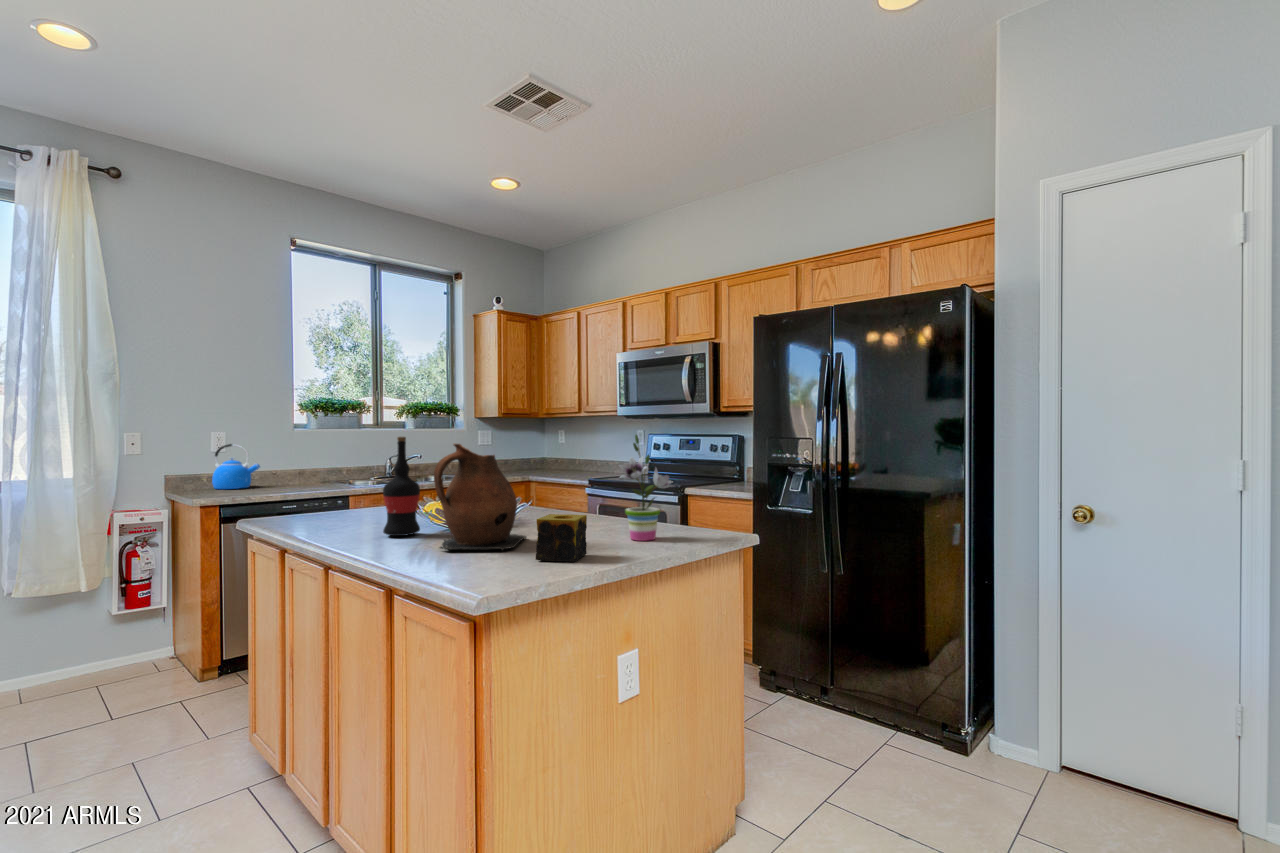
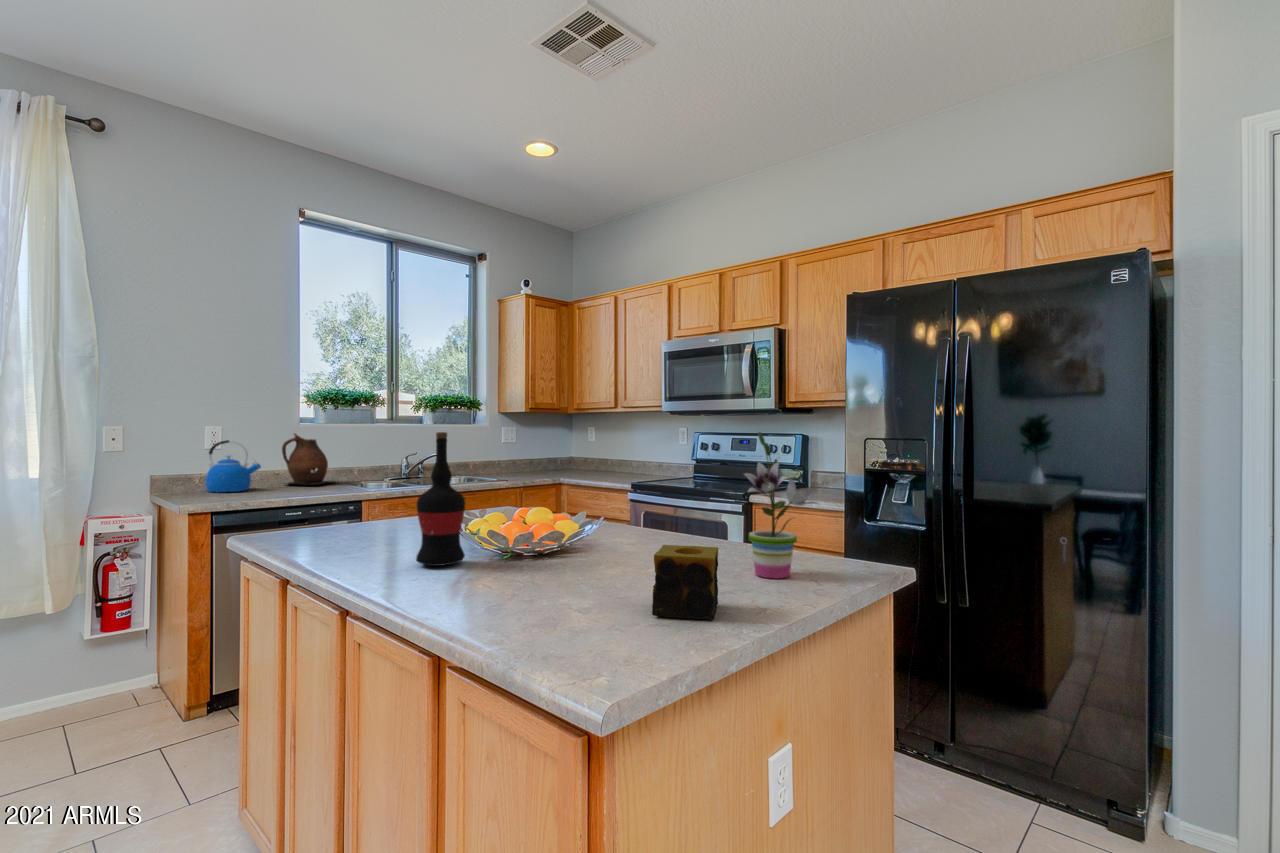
ceramic pitcher: present [434,444,526,551] -> present [282,434,334,485]

